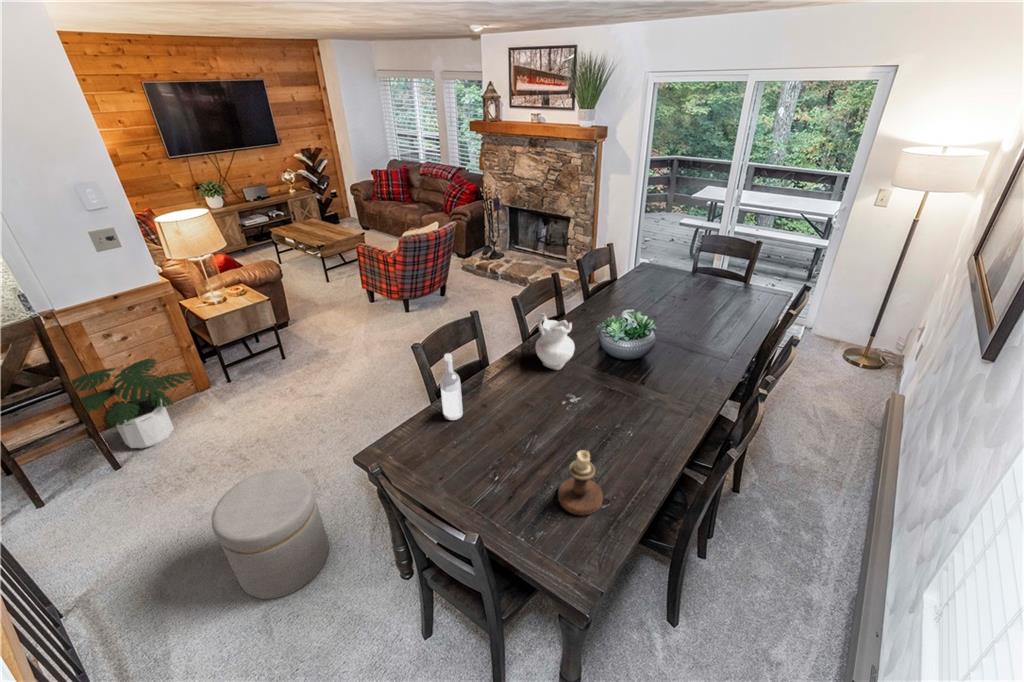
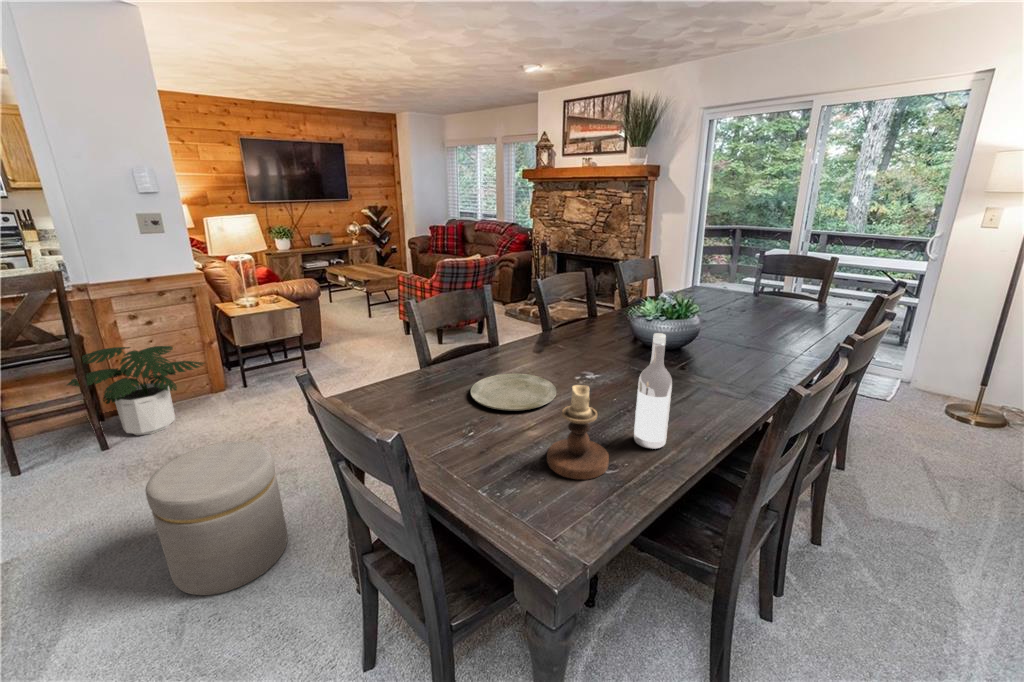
ceramic pitcher: present [536,313,575,370] -> none [553,286,599,352]
wine bottle: present [440,353,463,420] -> present [634,333,672,449]
plate: none [483,404,551,449] -> present [471,373,556,411]

